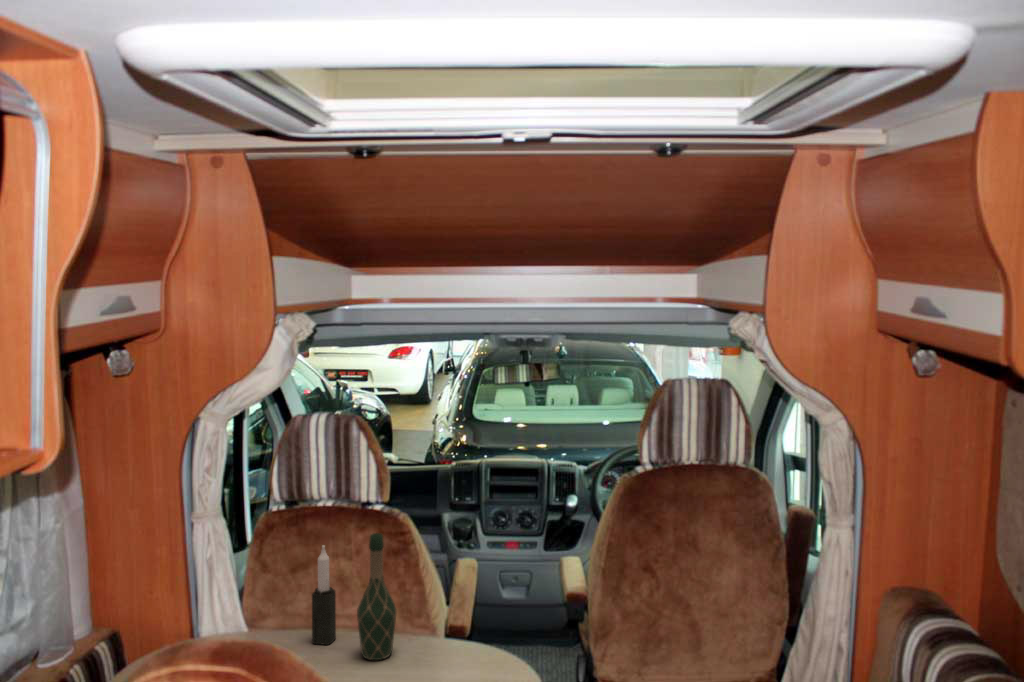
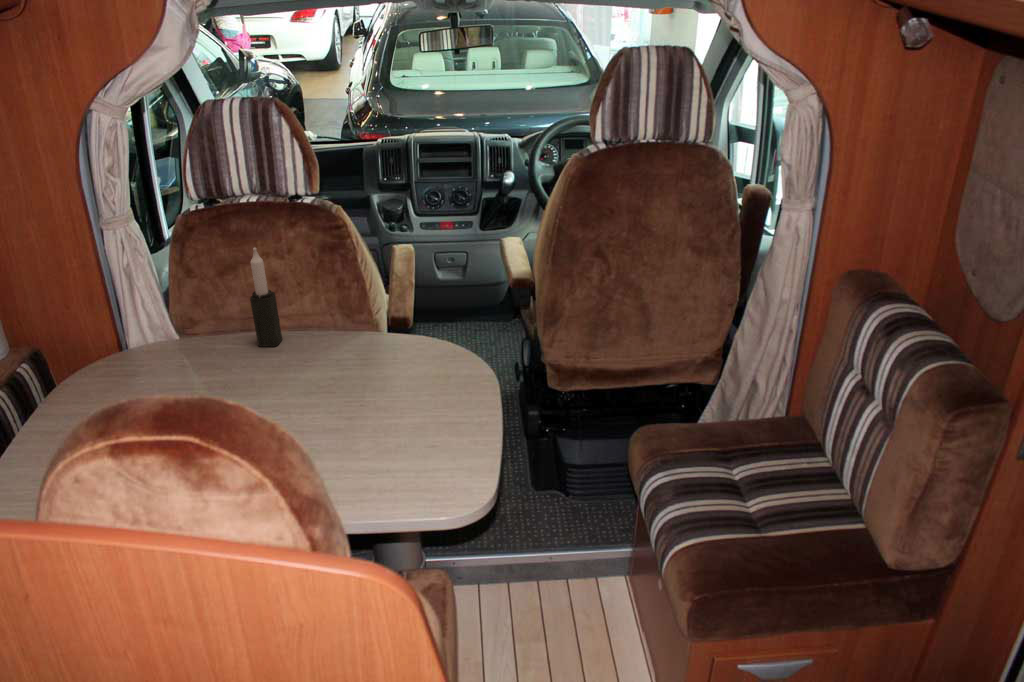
wine bottle: present [357,533,396,660] -> none [302,233,344,361]

